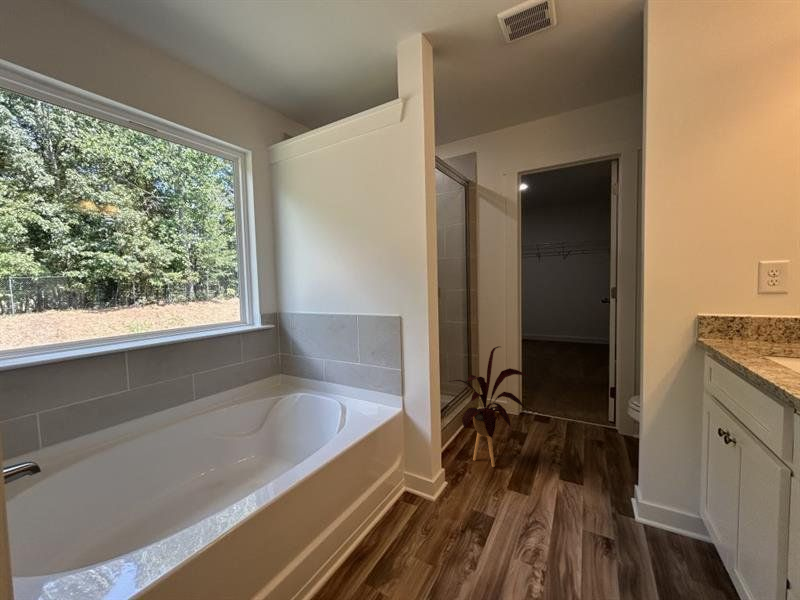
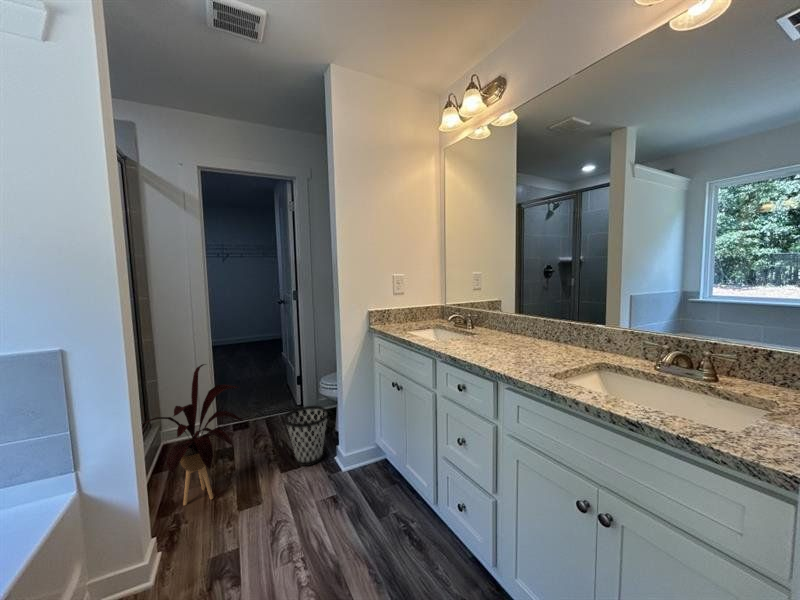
wastebasket: none [571,419,628,491] -> present [285,406,328,466]

